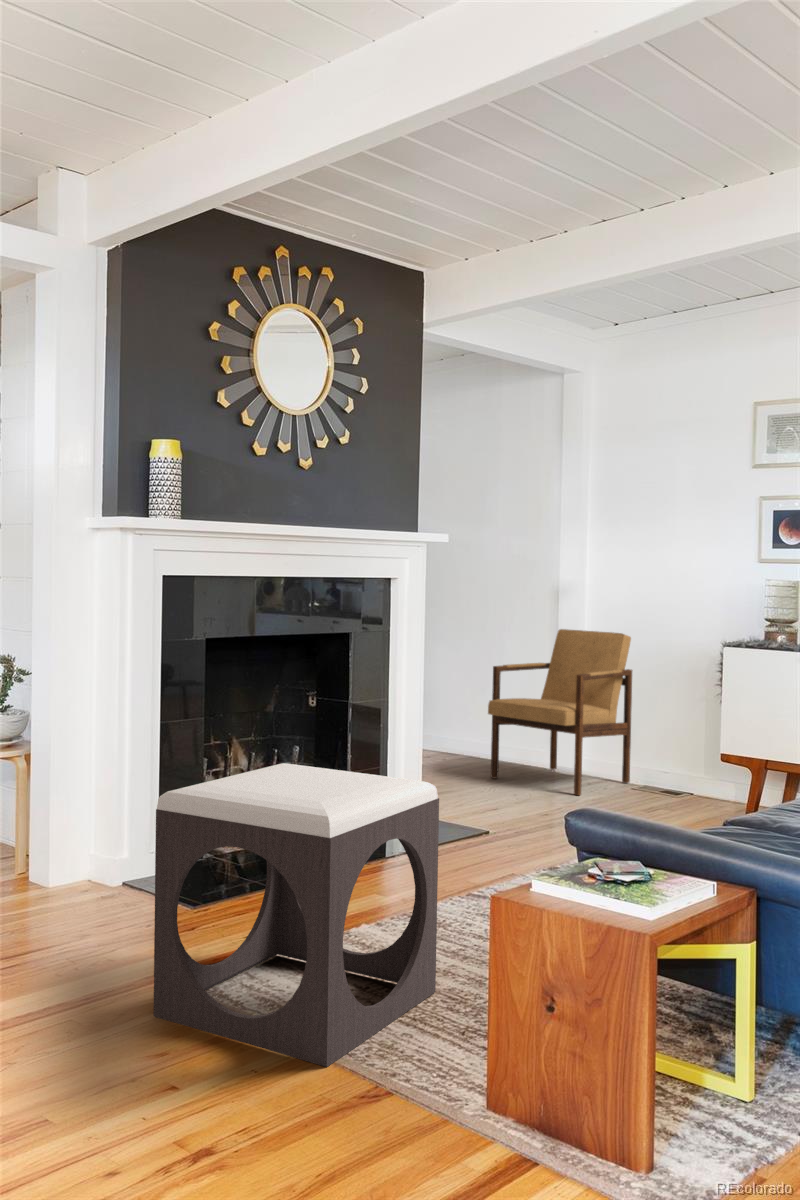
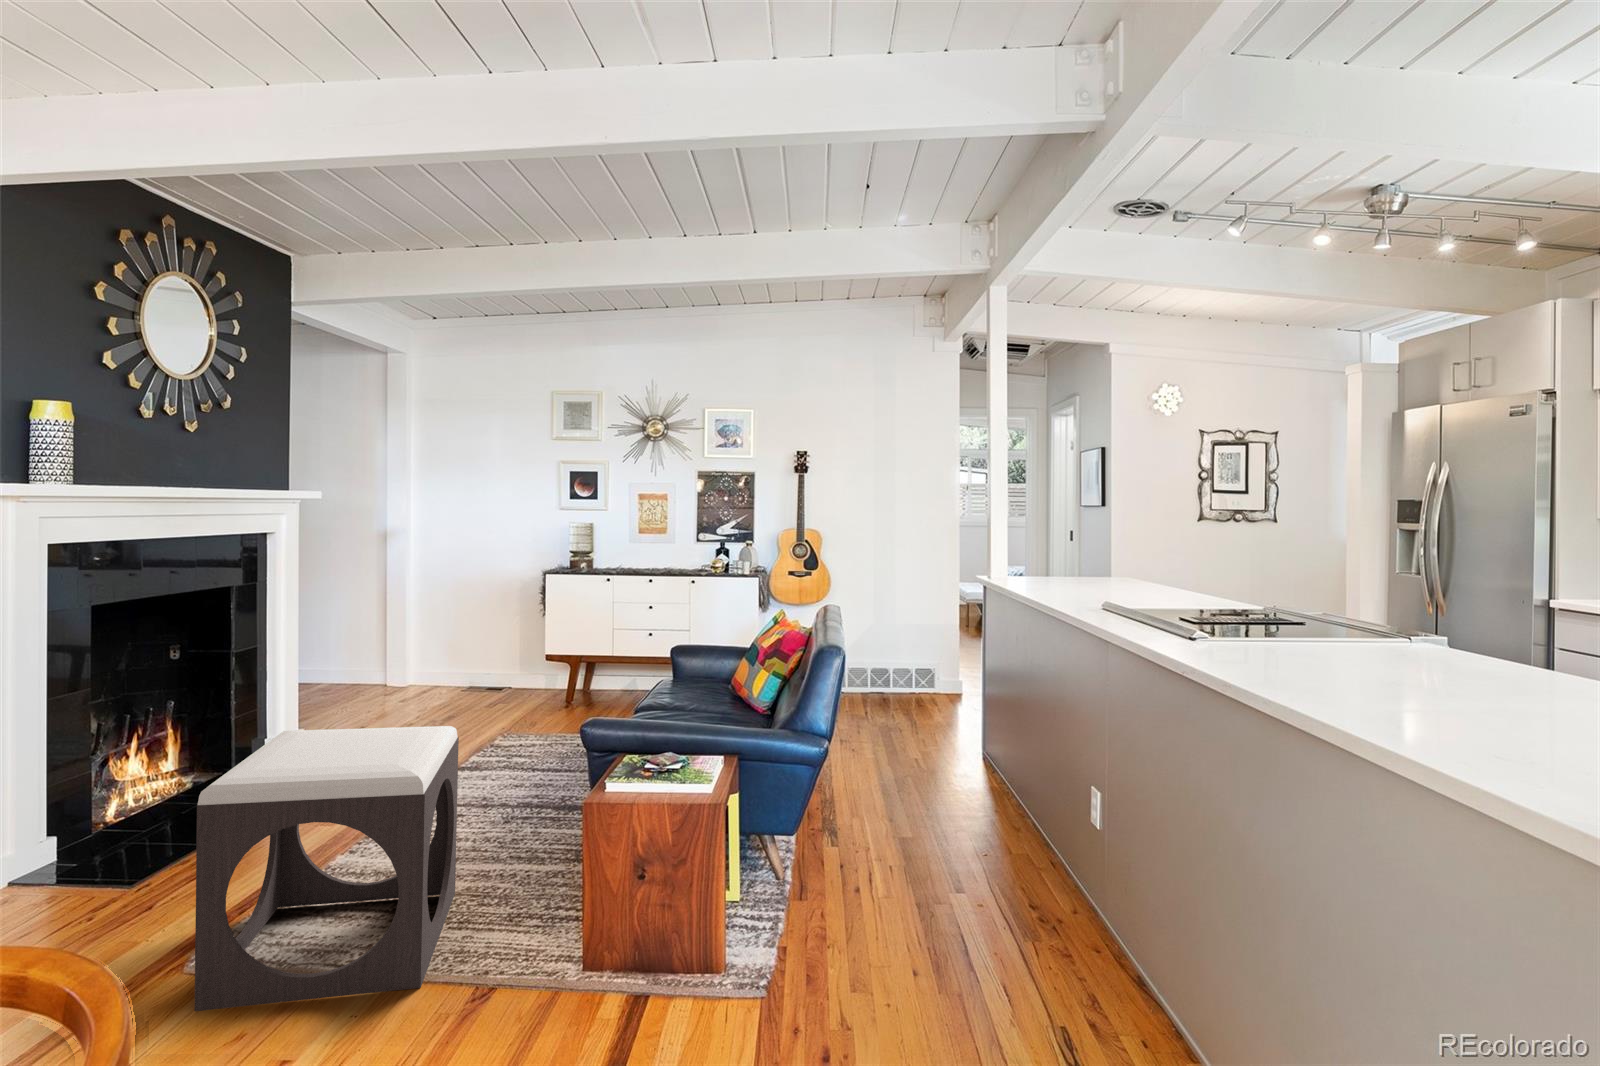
armchair: present [488,629,632,796] -> none [334,566,459,701]

